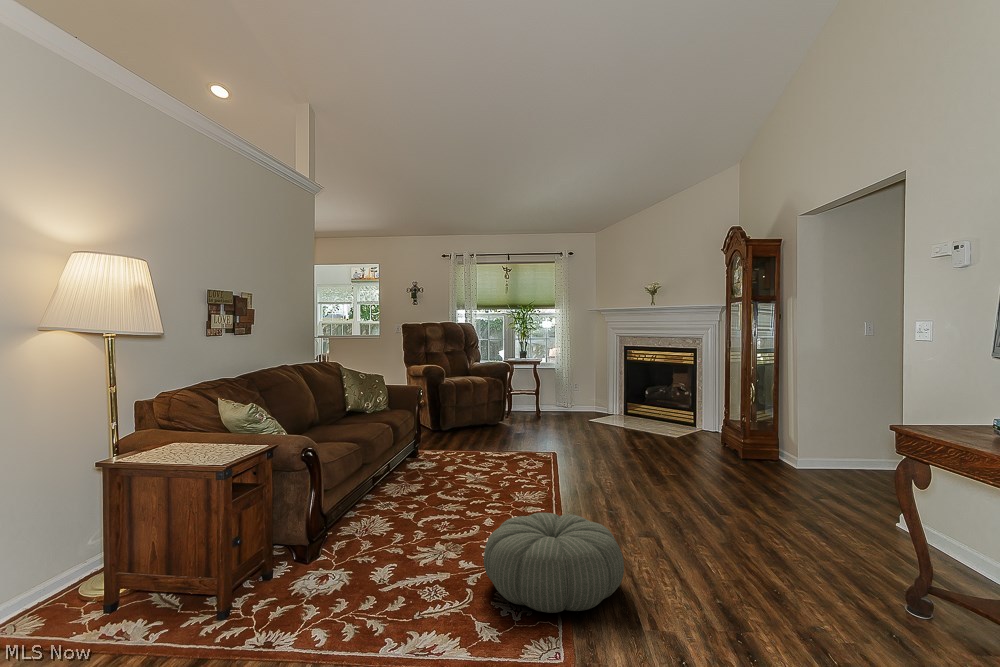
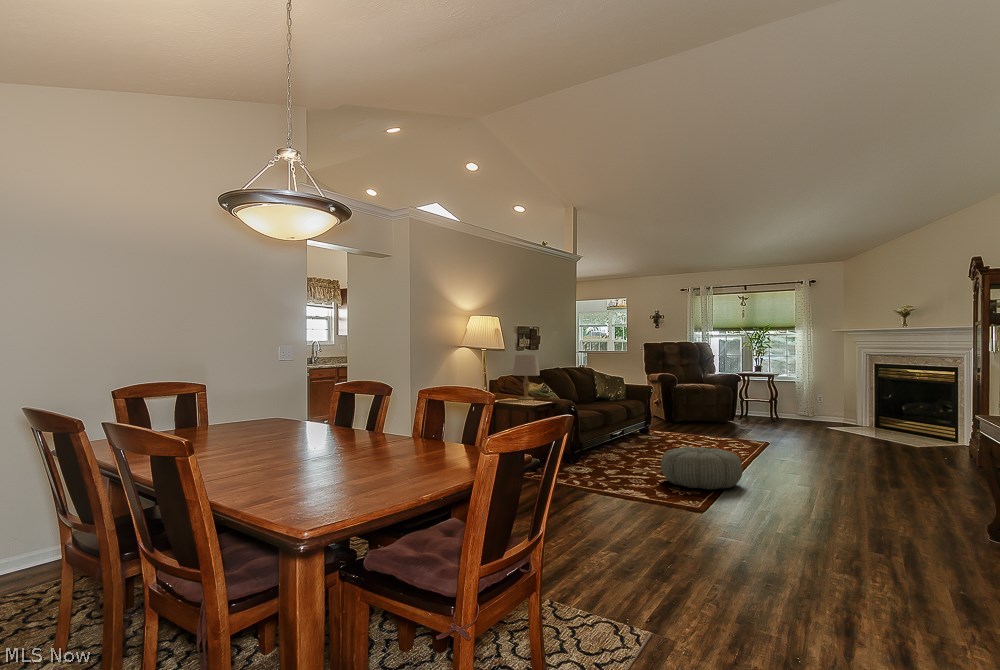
table lamp: none [176,355,242,451] -> present [513,355,540,400]

